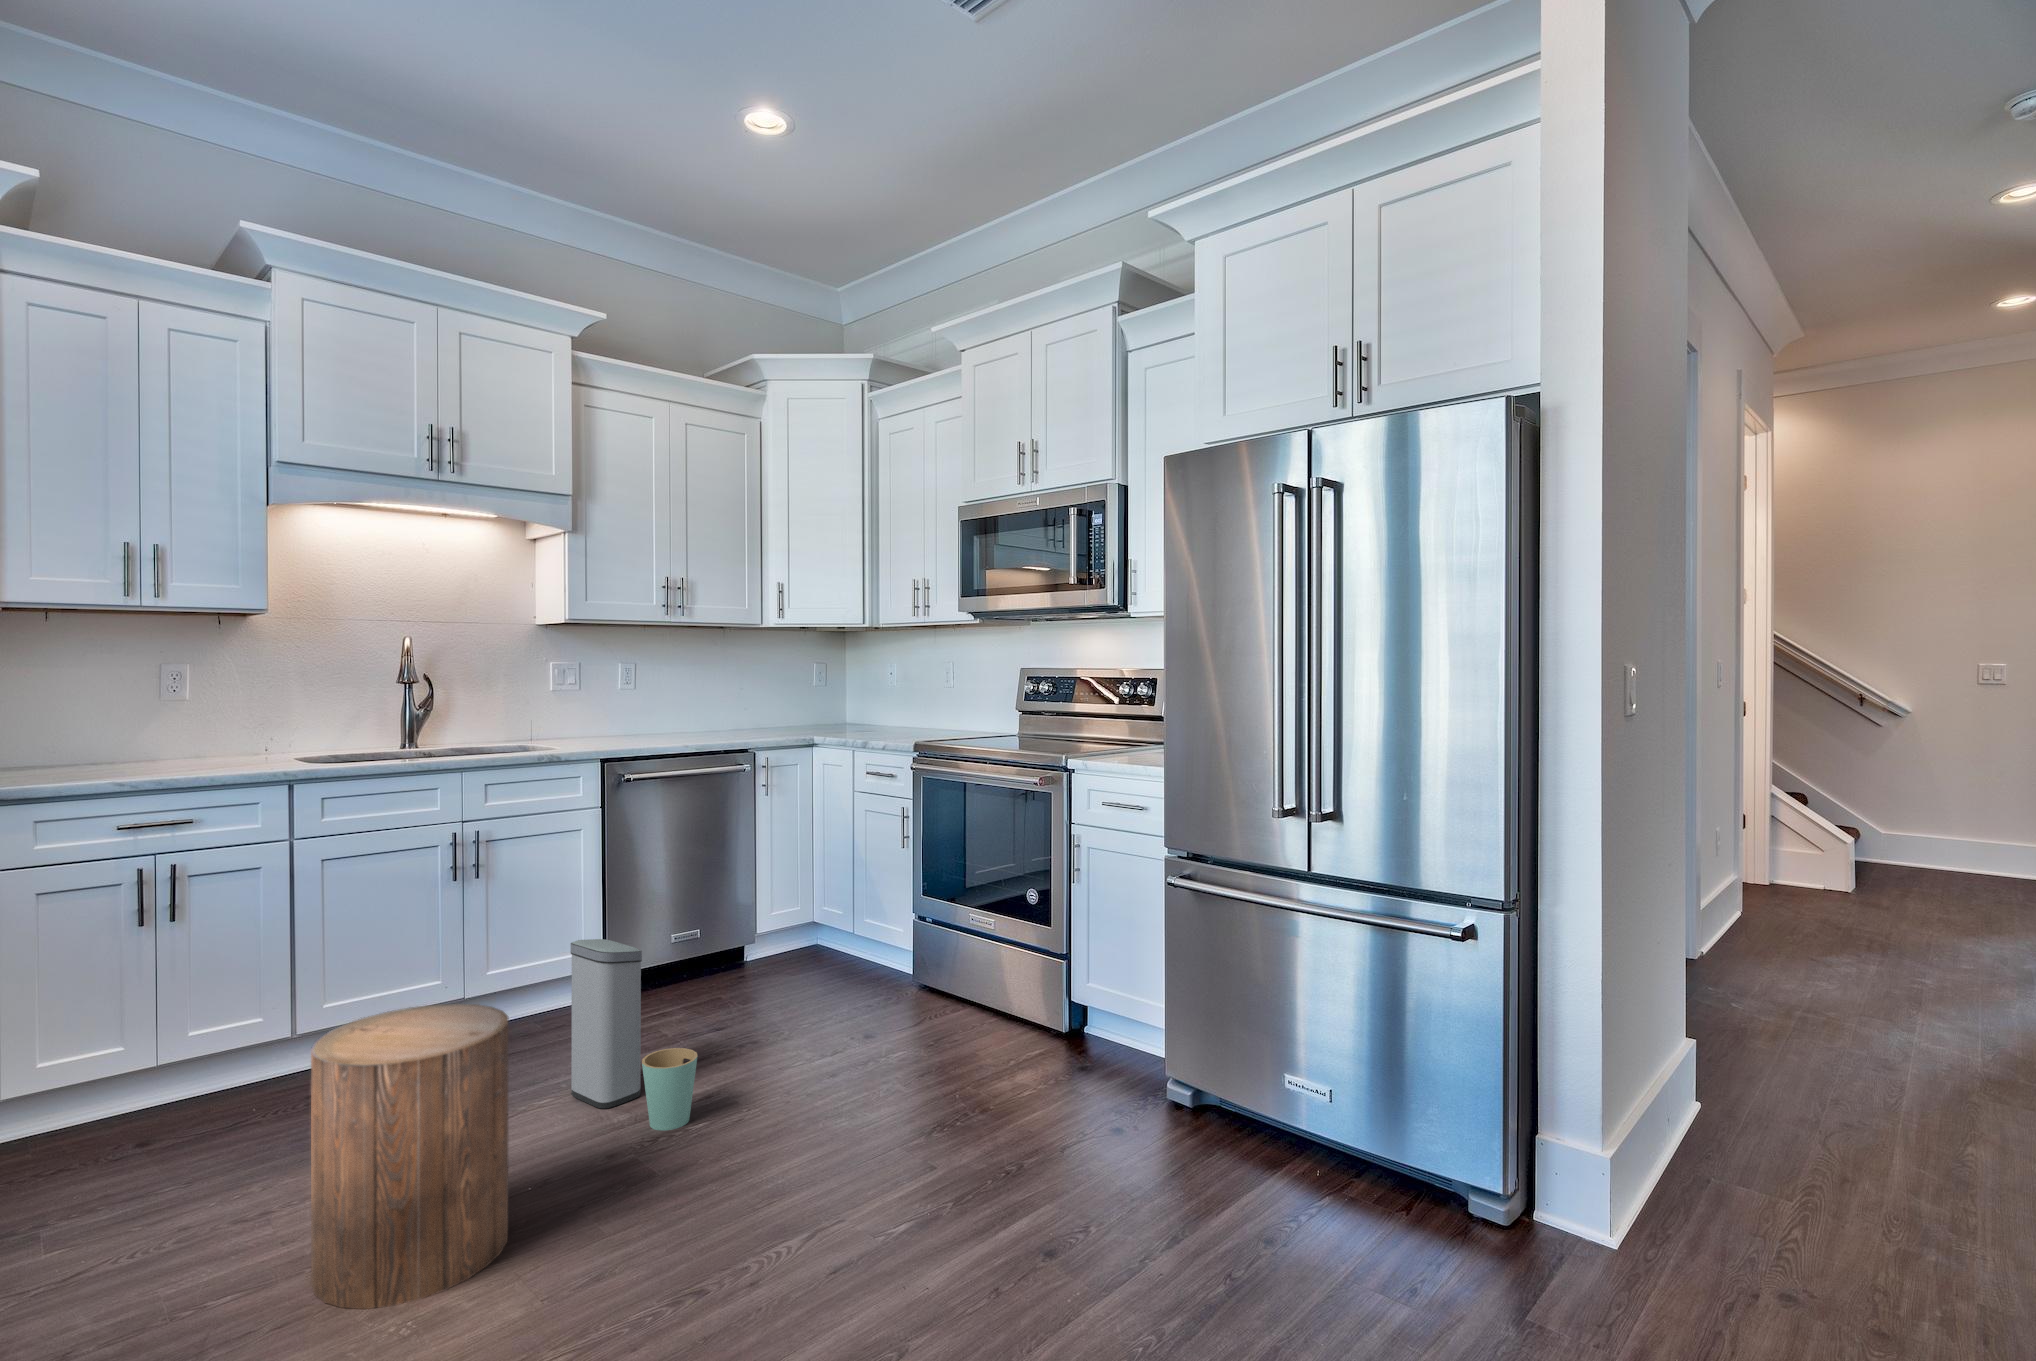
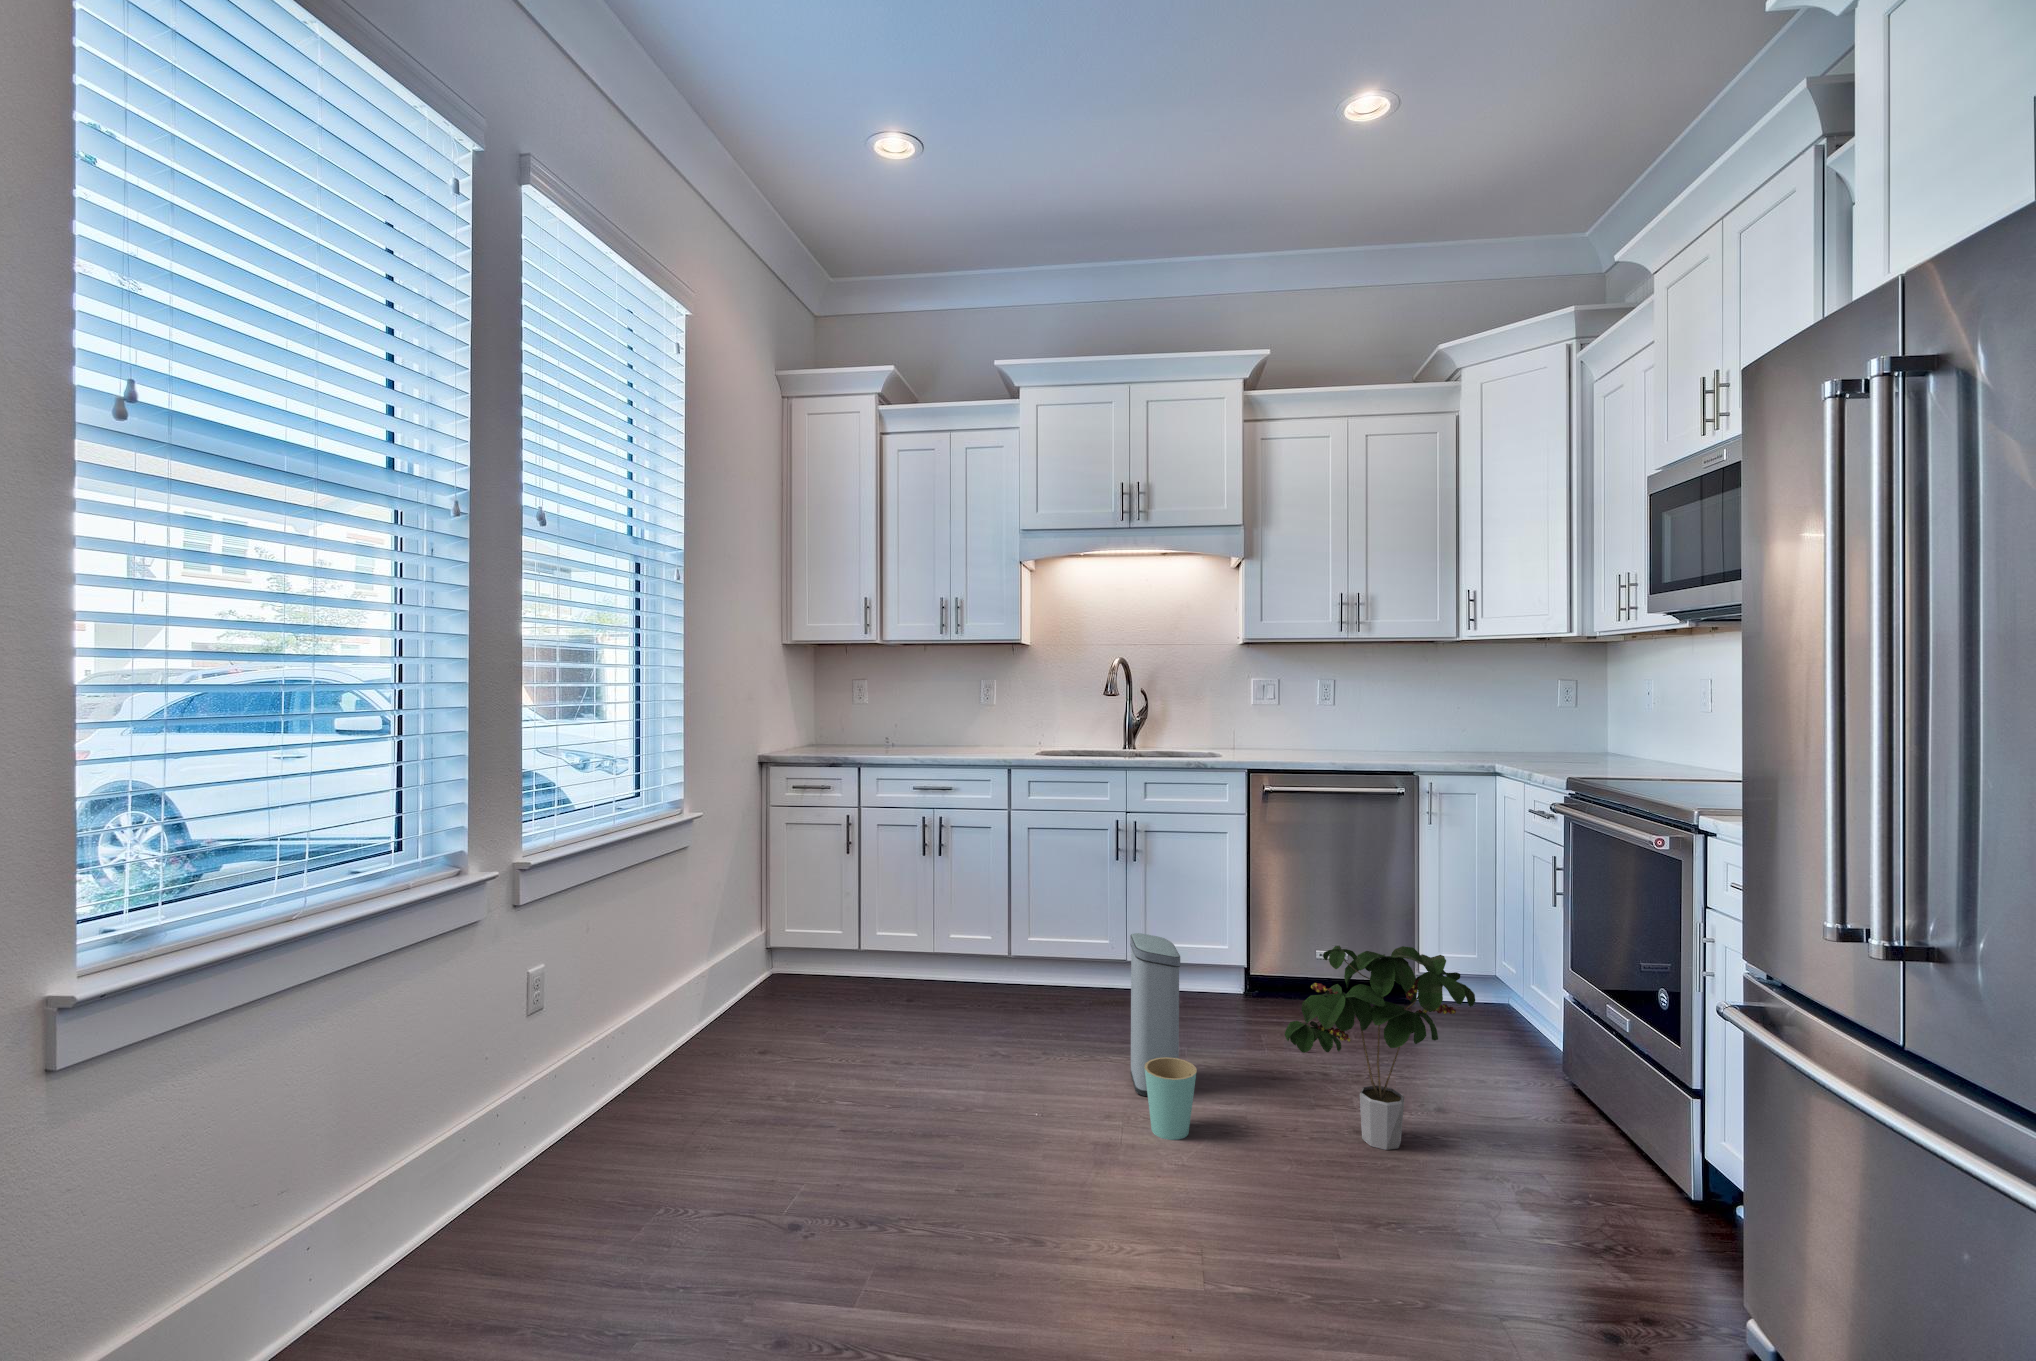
potted plant: none [762,889,896,1066] -> present [1285,946,1475,1150]
stool: present [311,1003,509,1309] -> none [848,952,982,1186]

